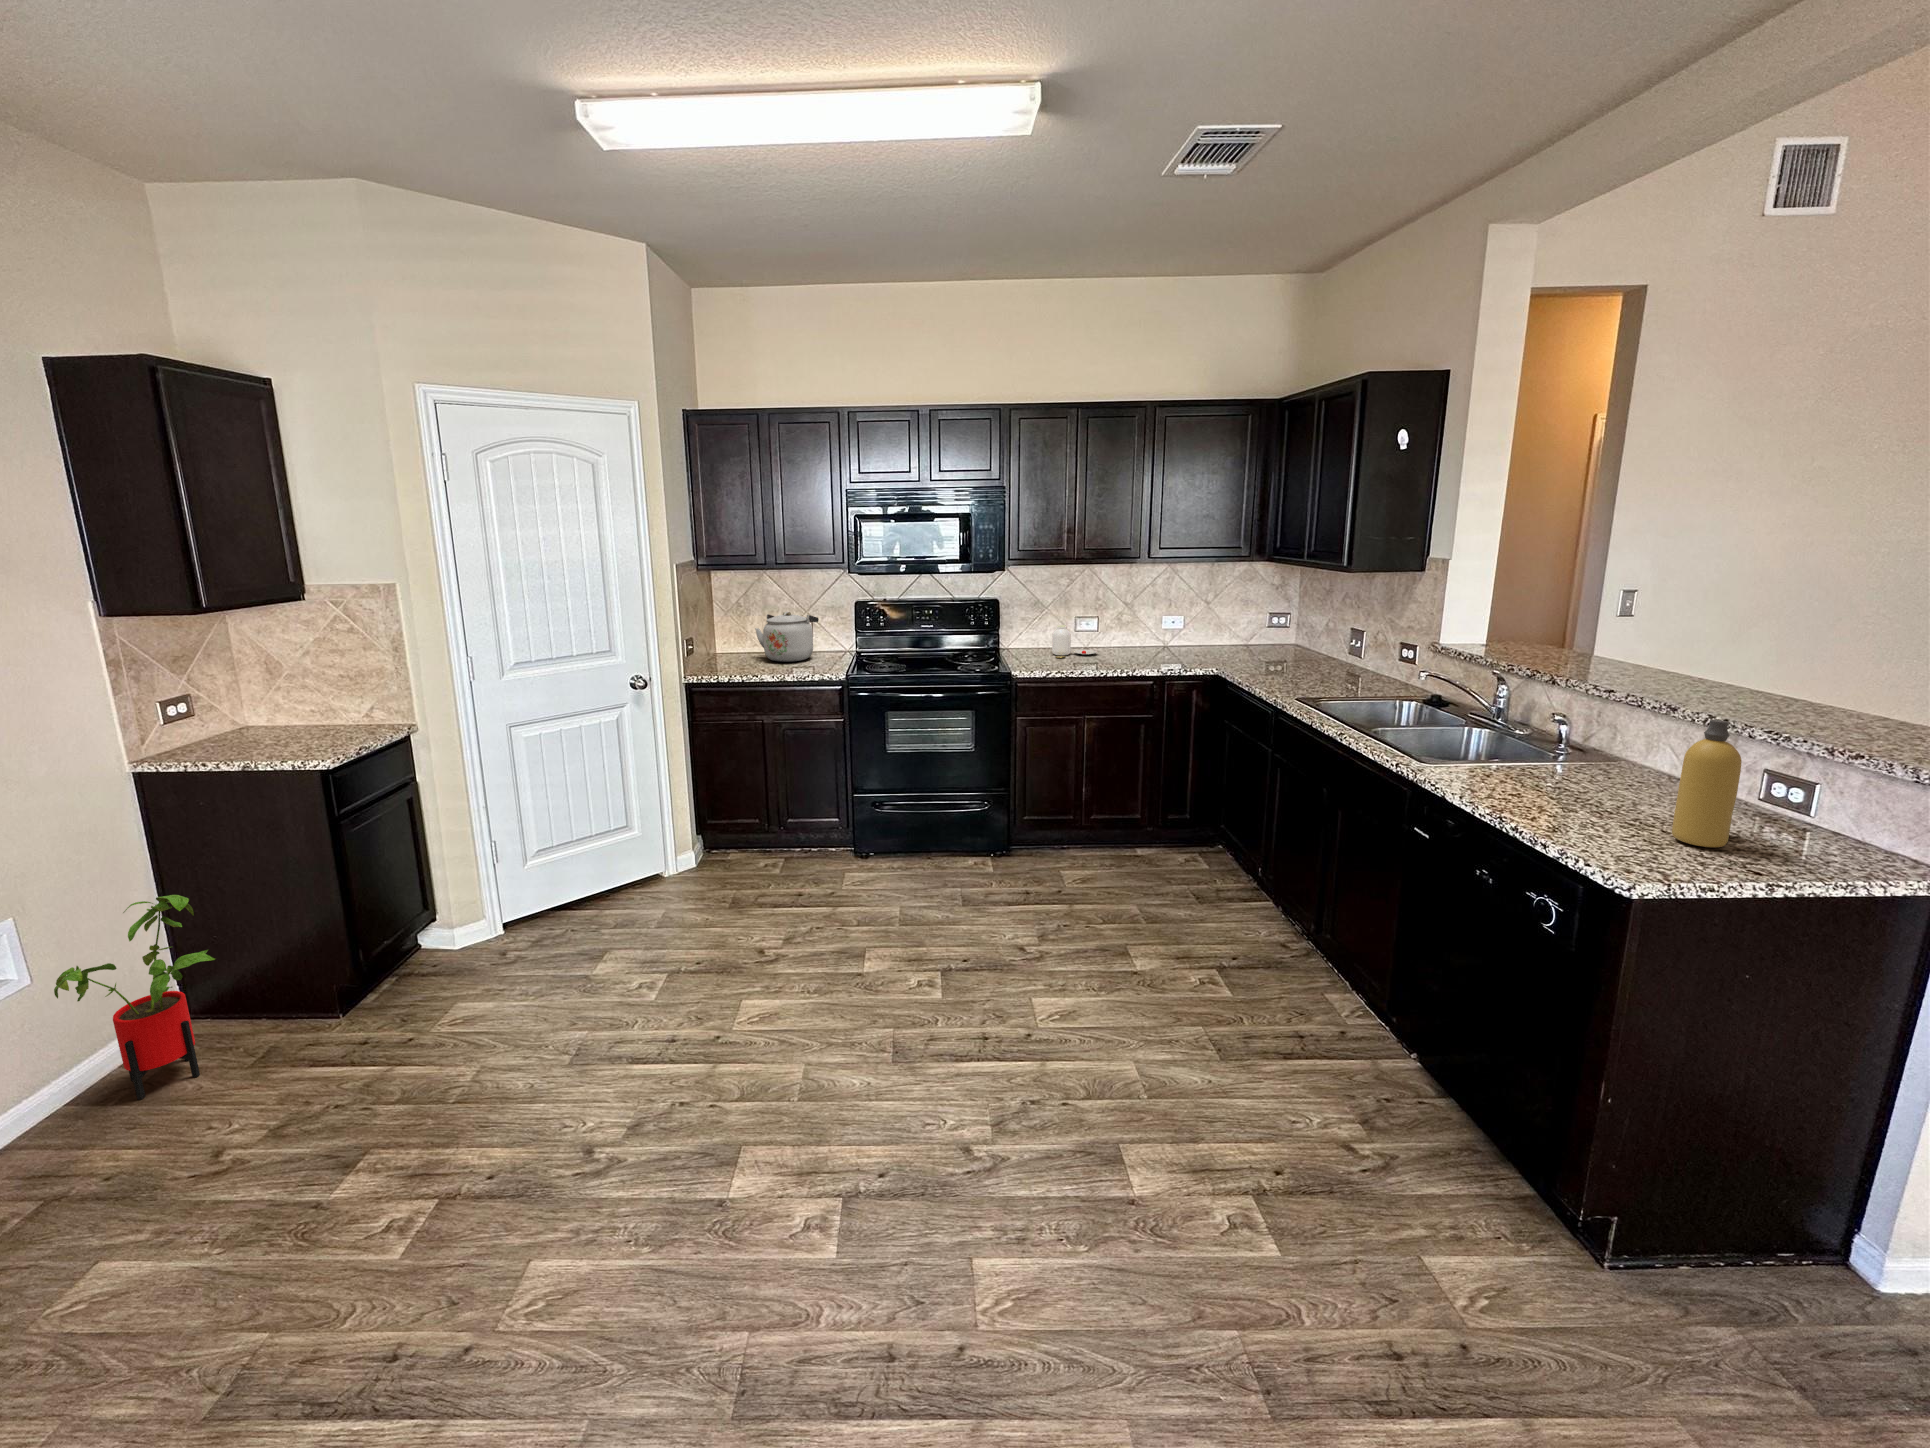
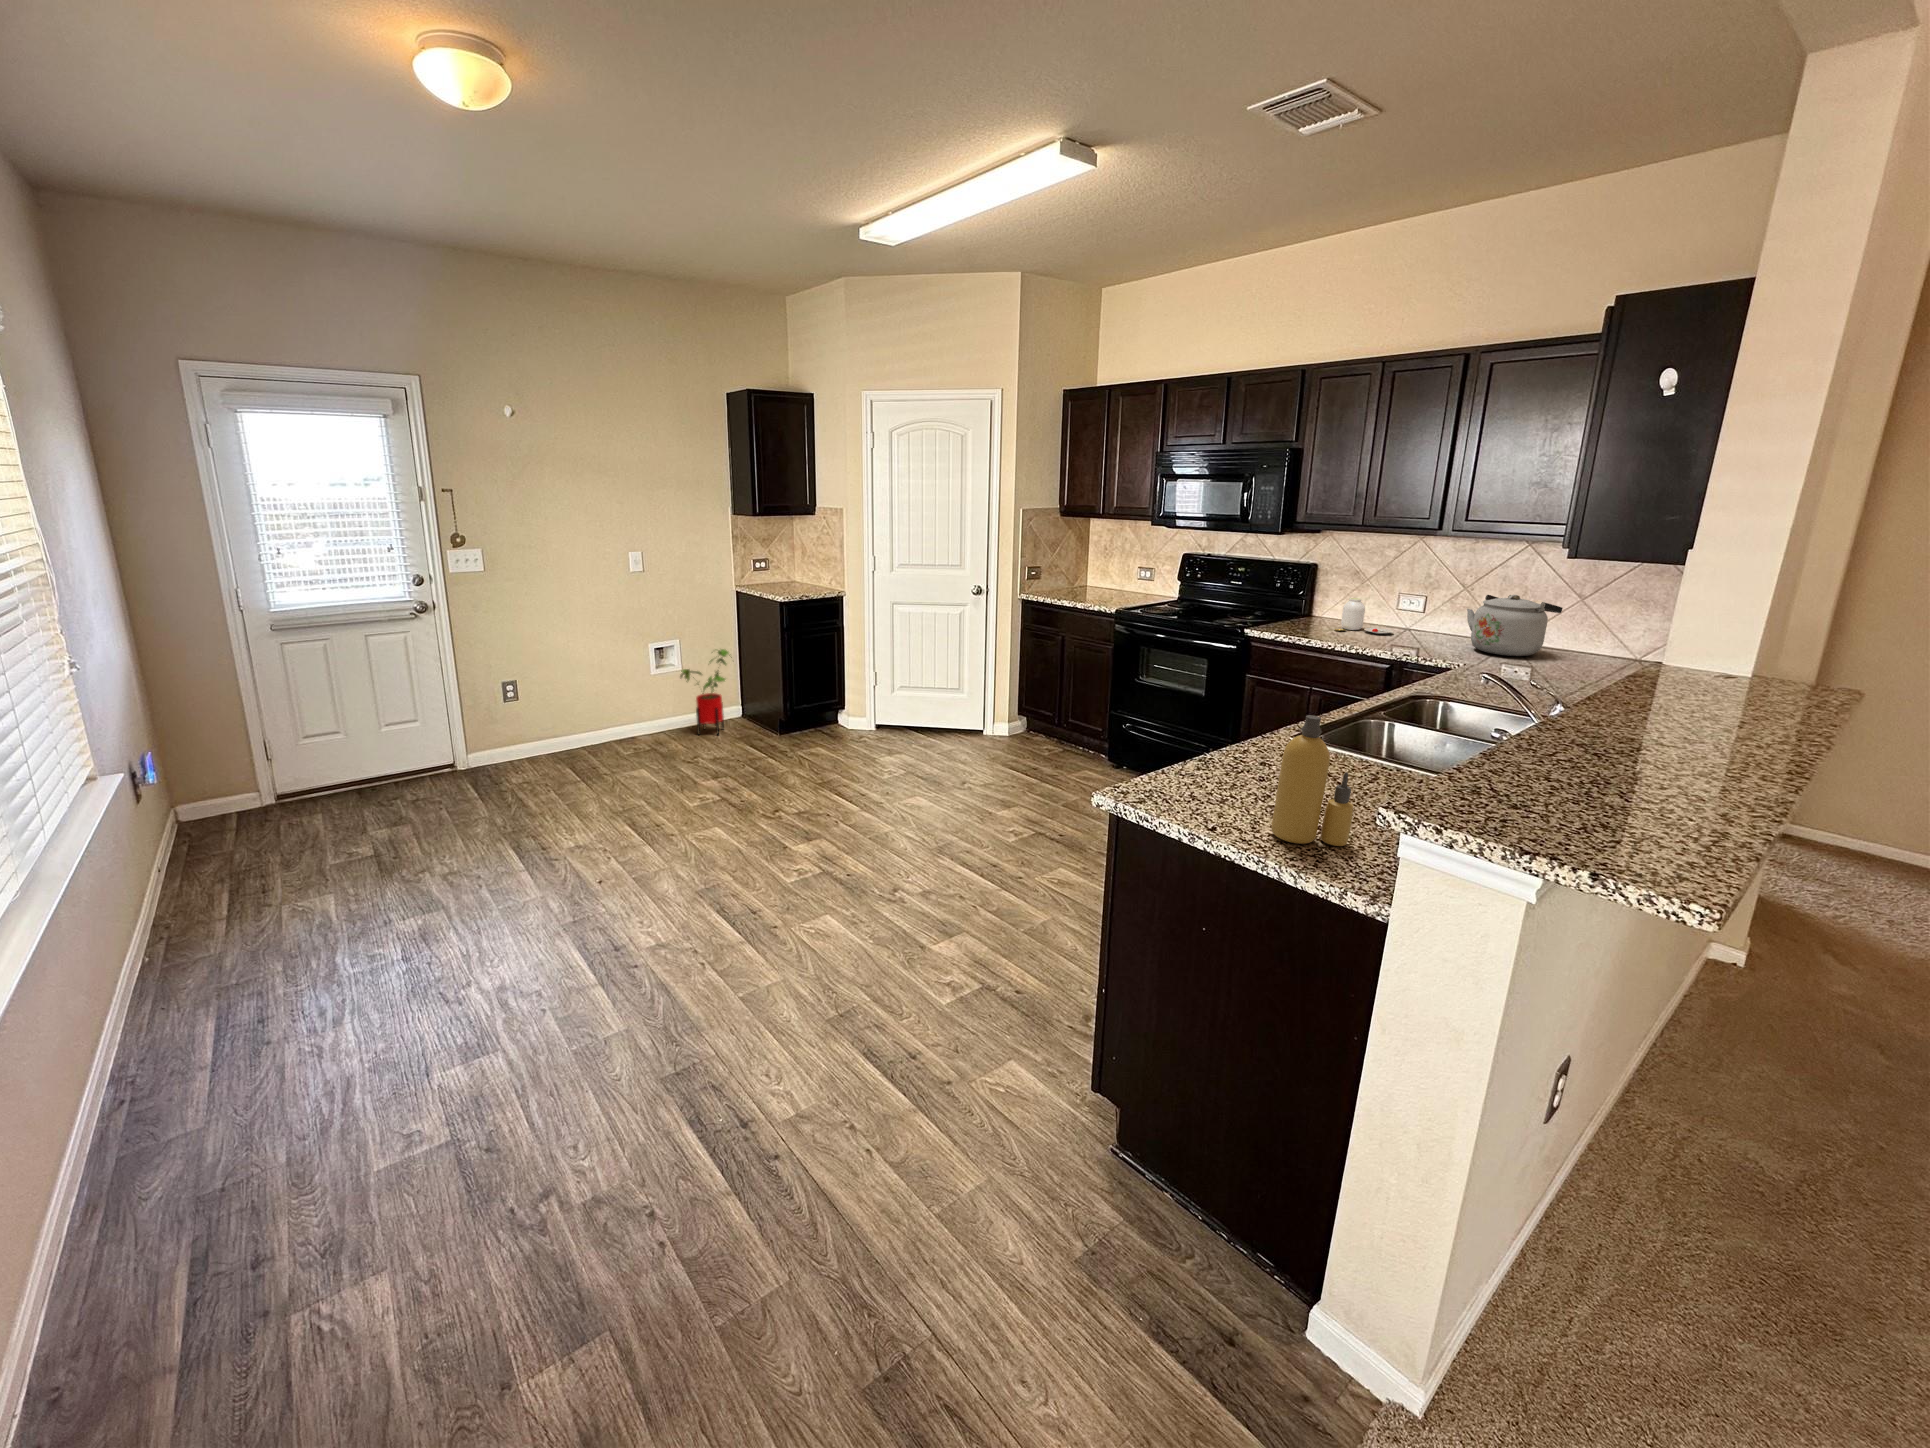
kettle: present [755,612,819,662] -> present [1467,595,1563,656]

